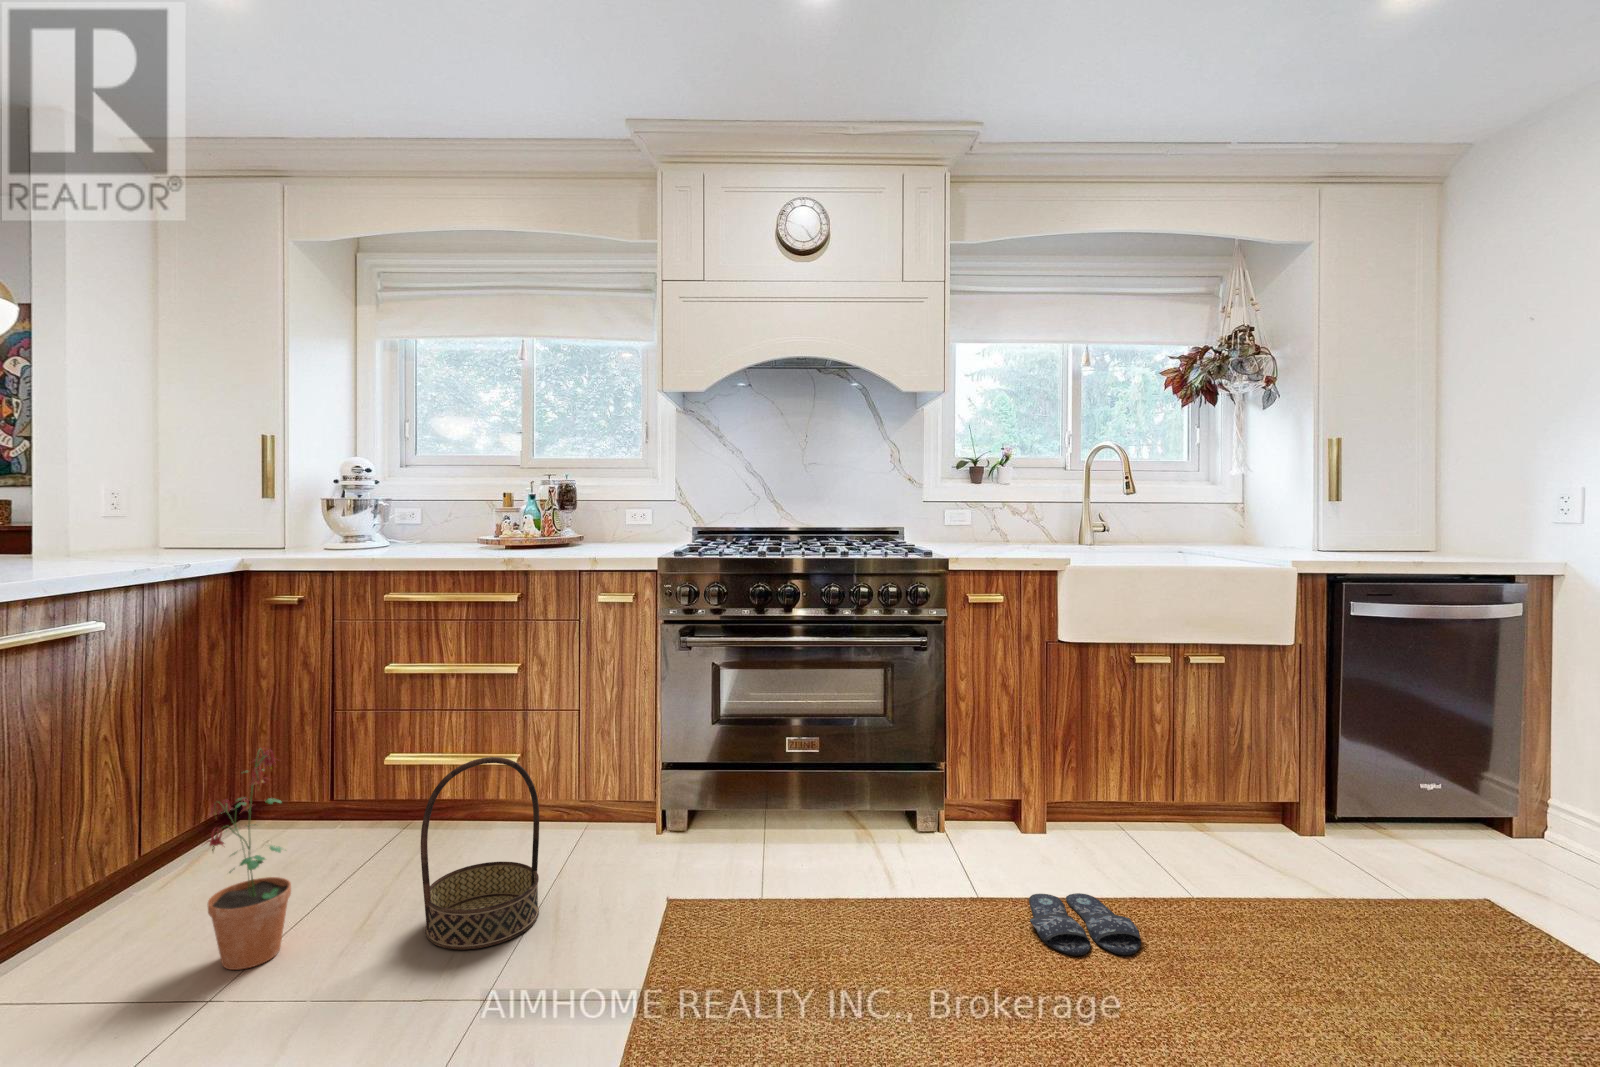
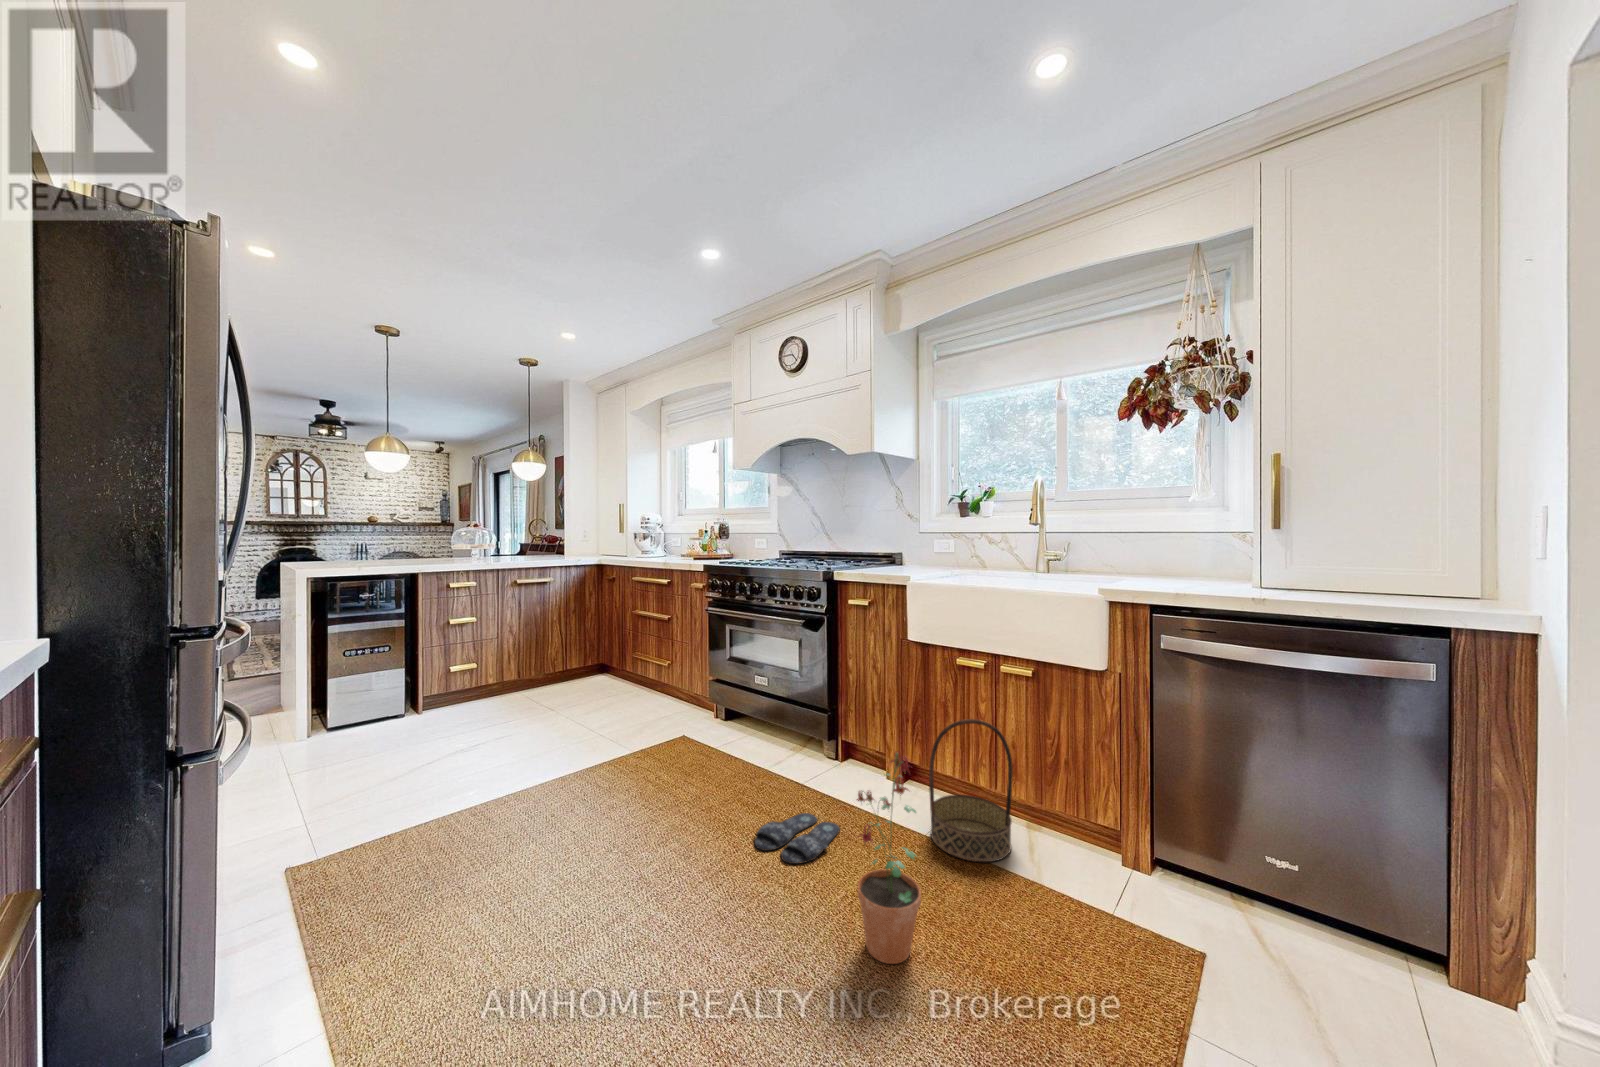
potted plant: present [206,748,291,970] -> present [857,752,921,964]
basket: present [421,757,539,950] -> present [929,719,1013,862]

